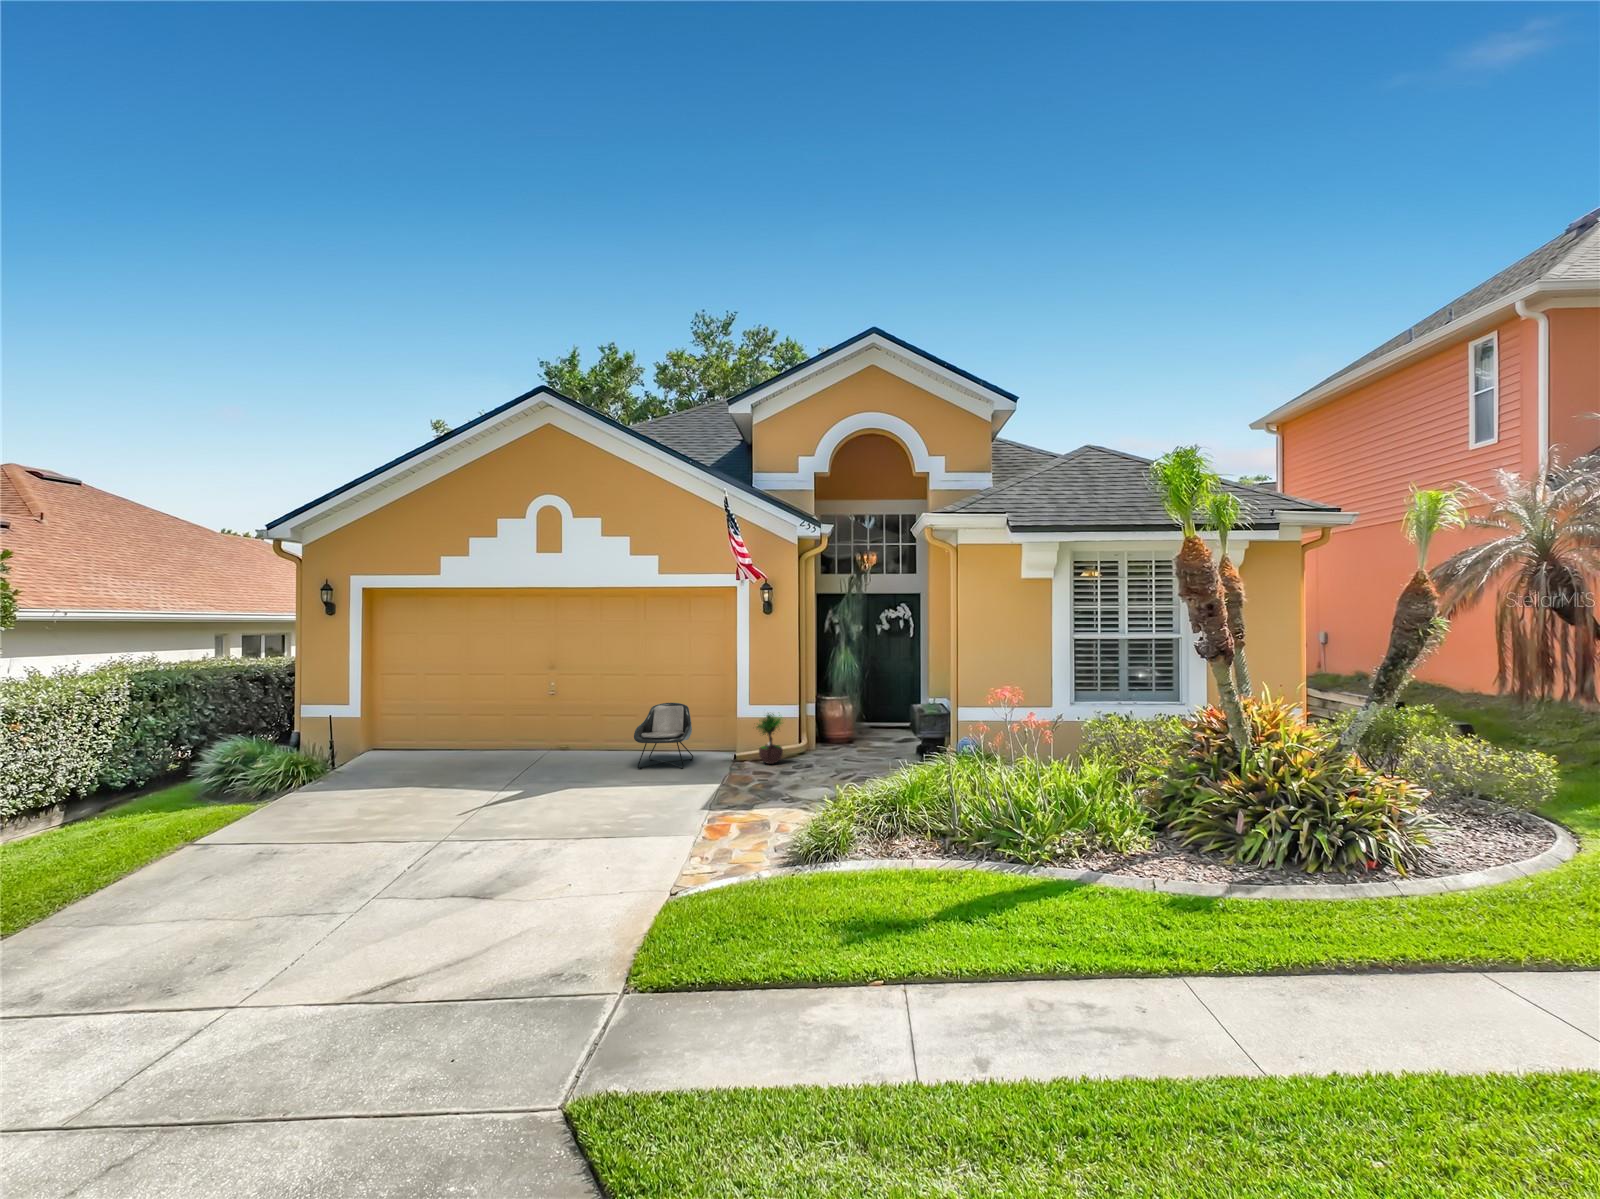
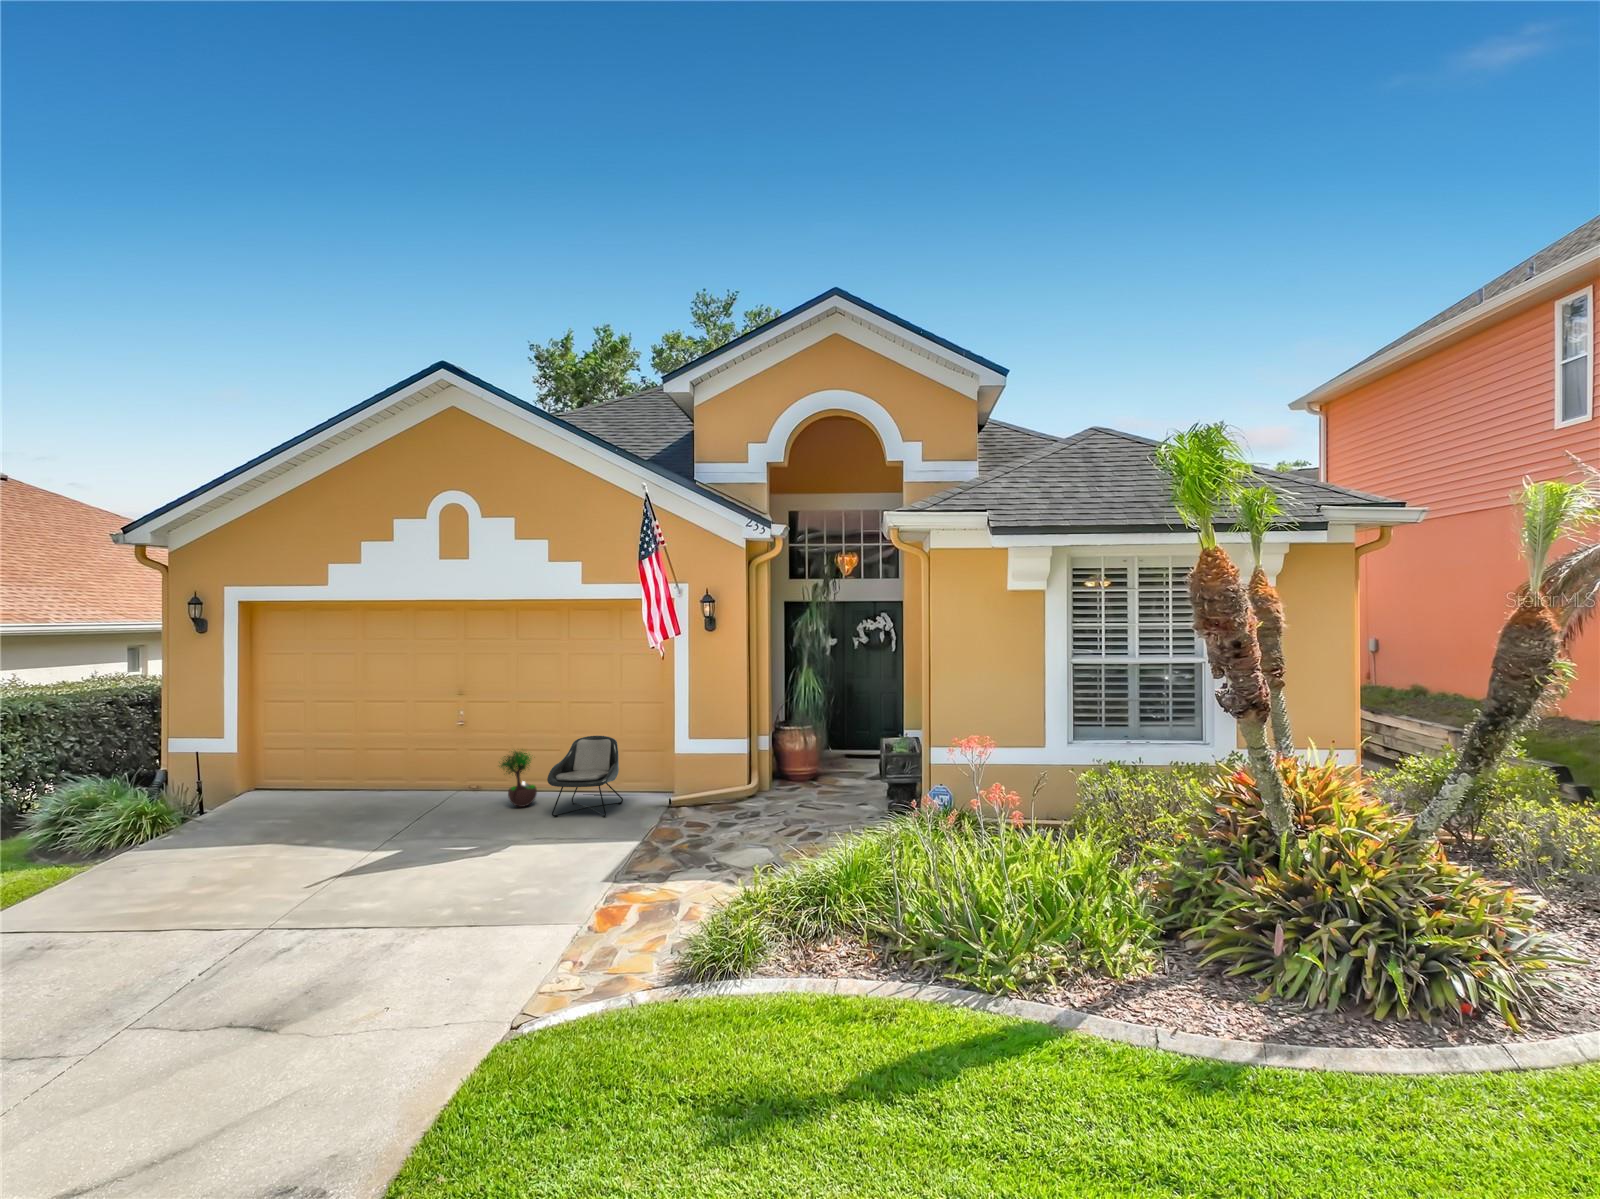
potted tree: present [757,713,783,764] -> present [499,751,537,807]

